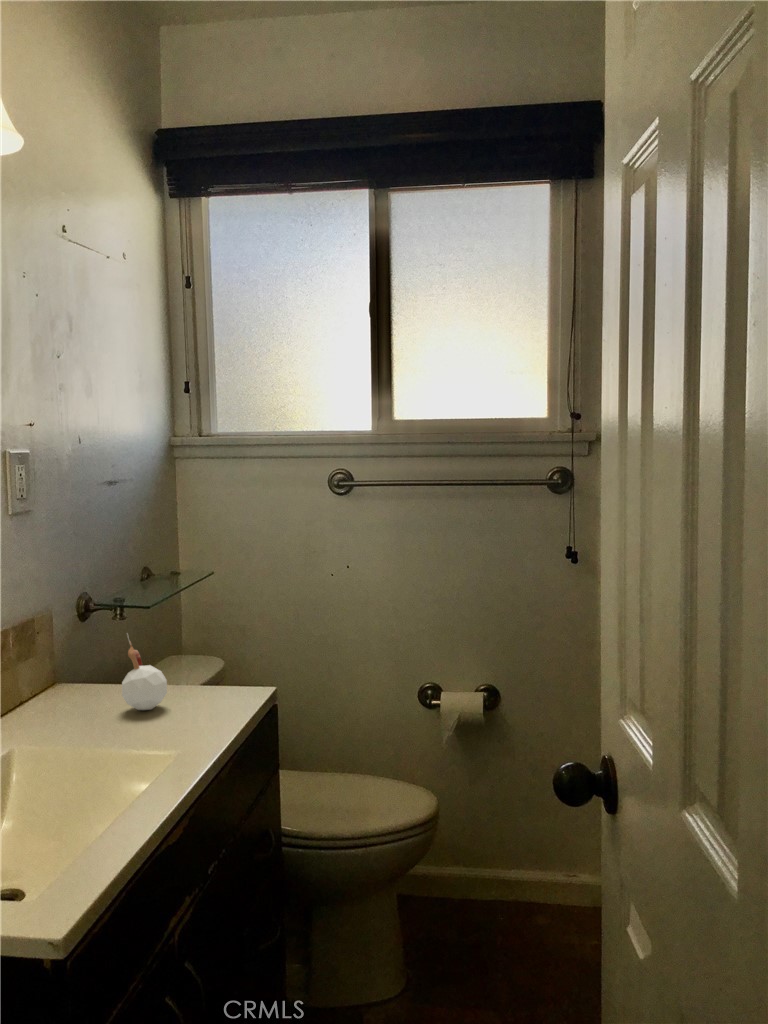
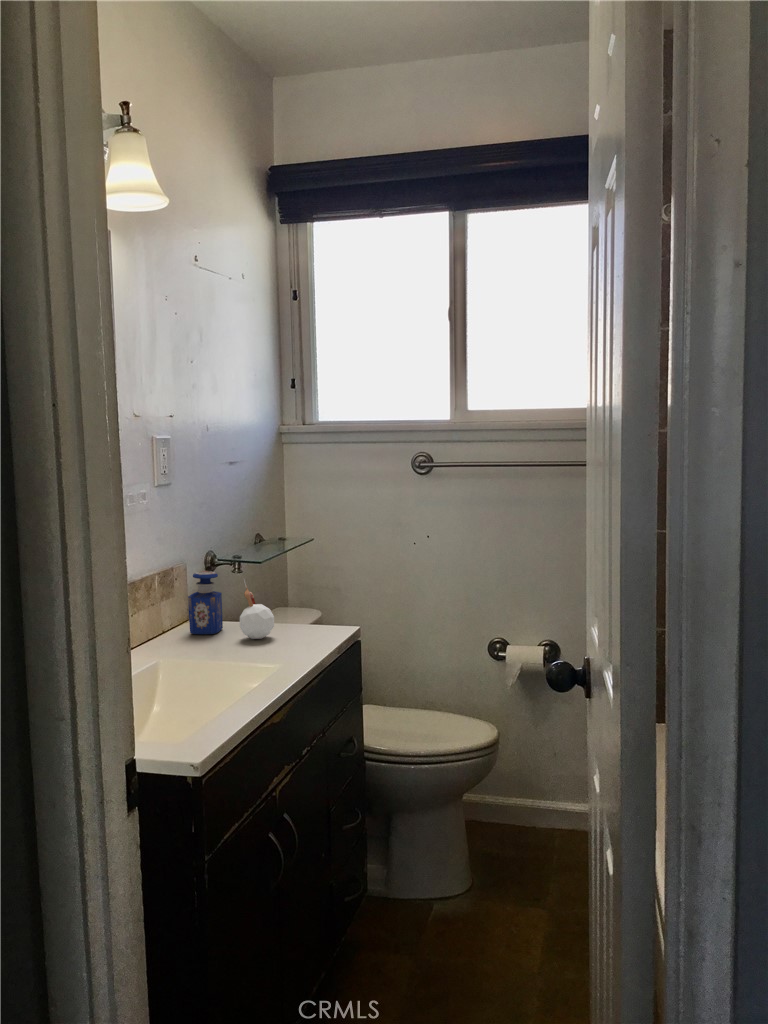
perfume bottle: none [53,623,100,705] -> present [188,571,223,634]

